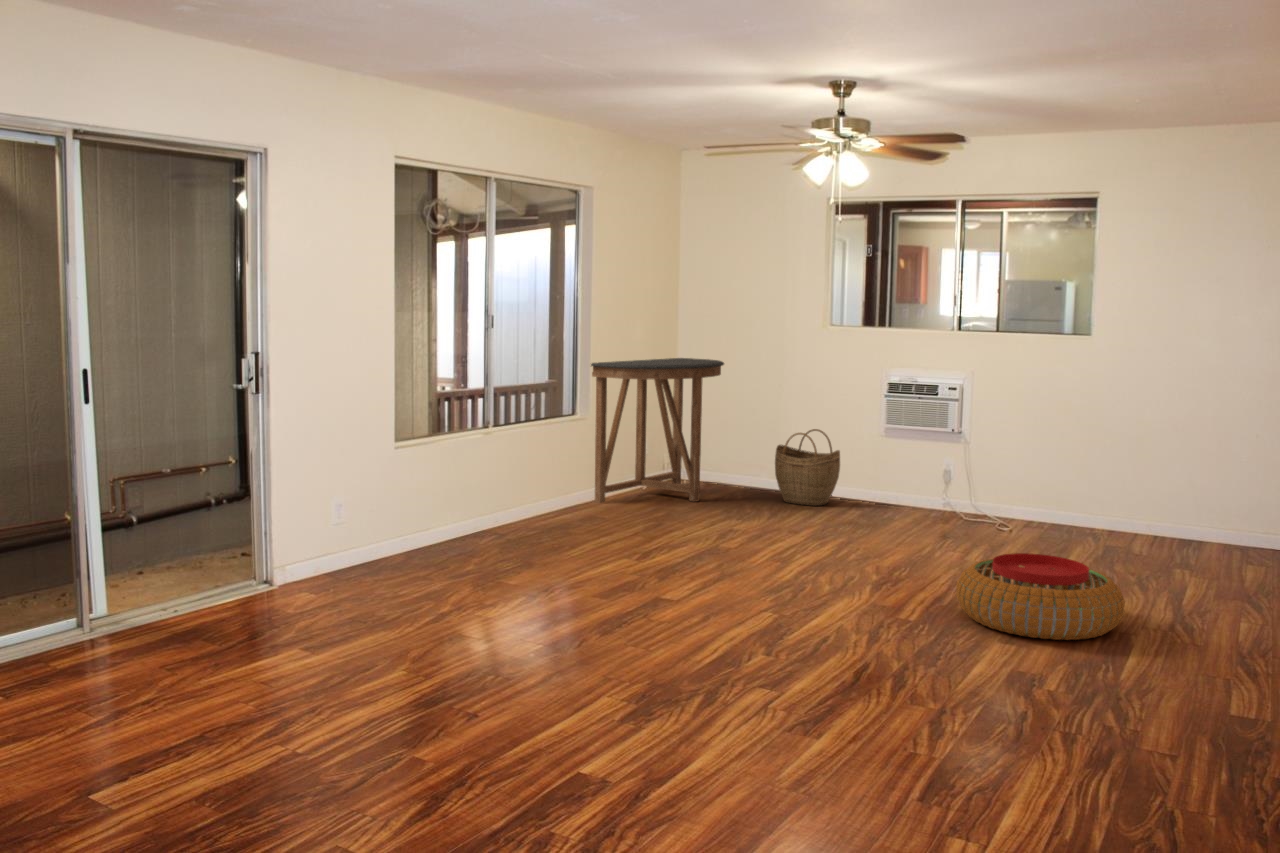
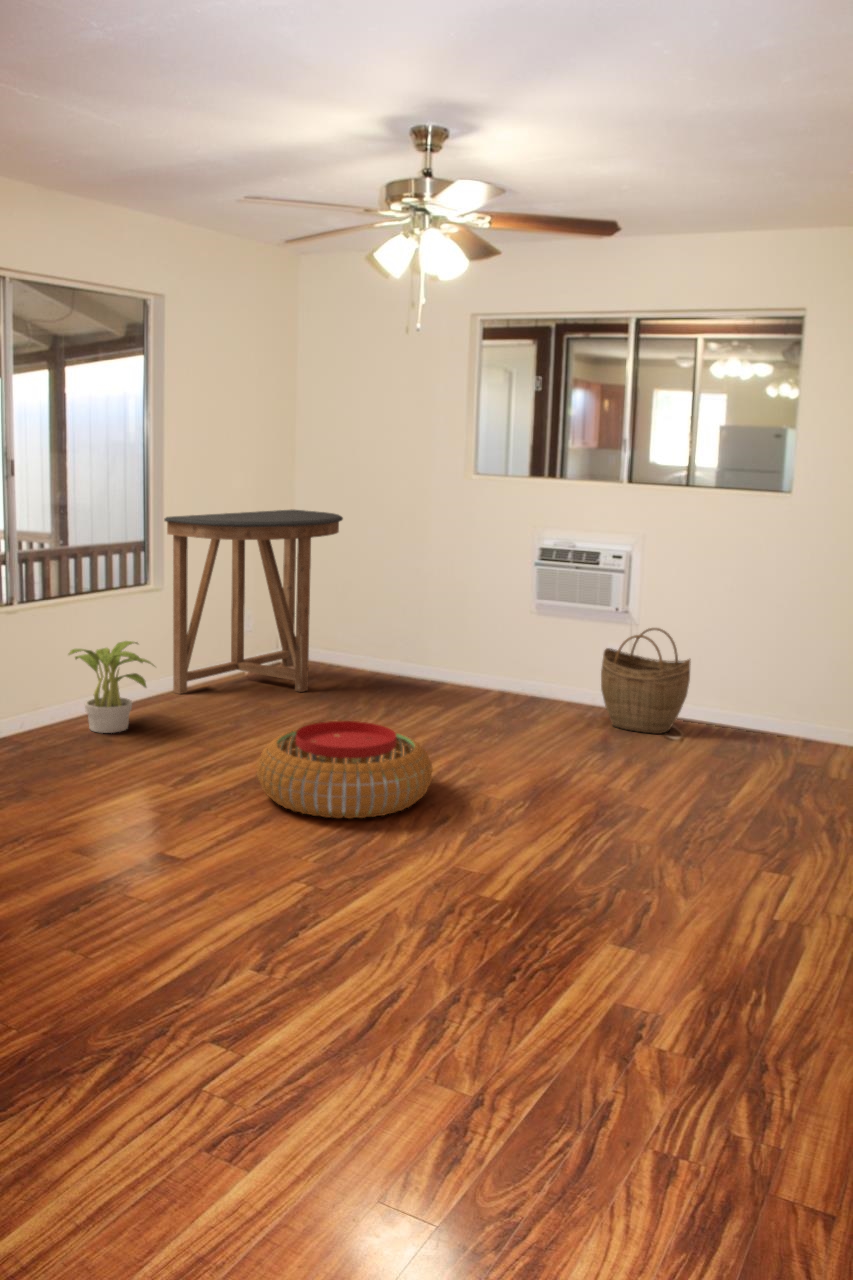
woven basket: present [775,429,840,506] -> present [601,628,691,734]
potted plant: none [529,457,593,528] -> present [69,641,154,733]
pouf: present [956,553,1125,640] -> present [257,721,432,818]

